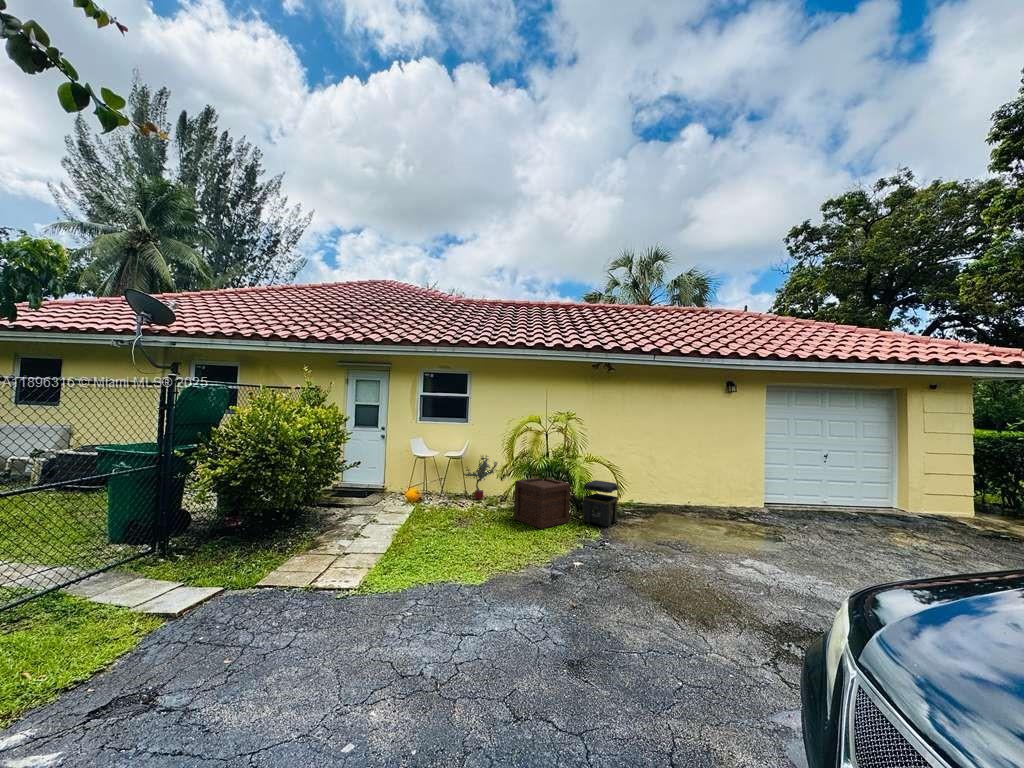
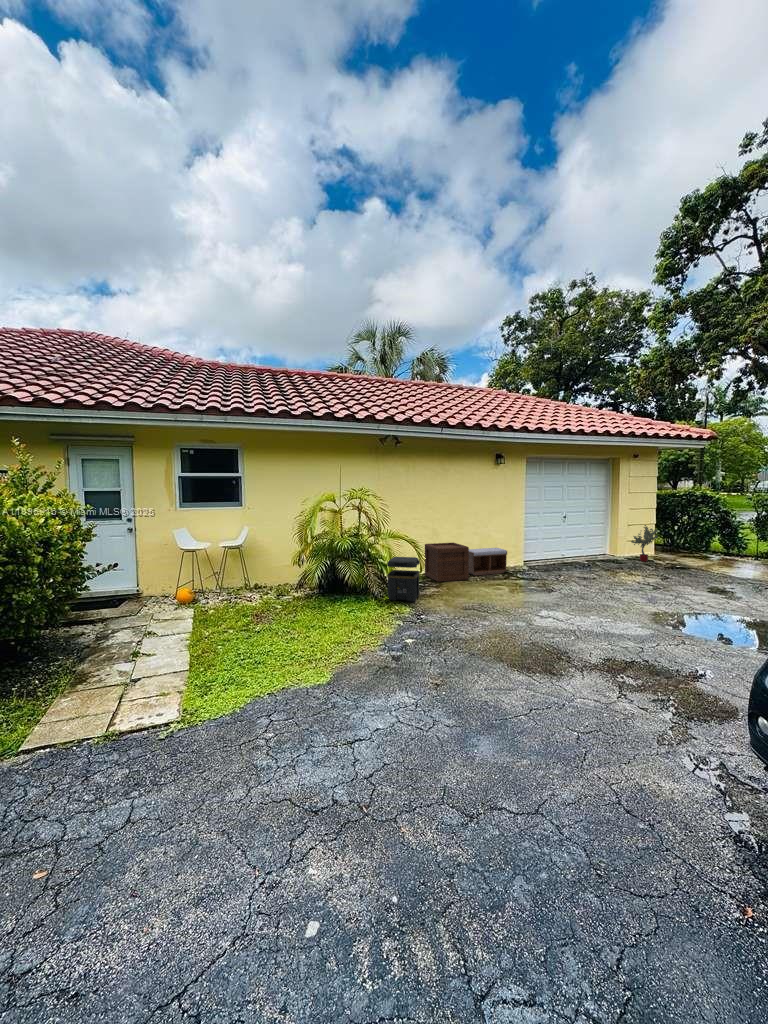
potted tree: present [463,455,498,500] -> present [631,525,658,562]
wooden crate: present [514,478,570,529] -> present [425,542,469,582]
bench: none [684,481,734,511] -> present [469,548,507,576]

